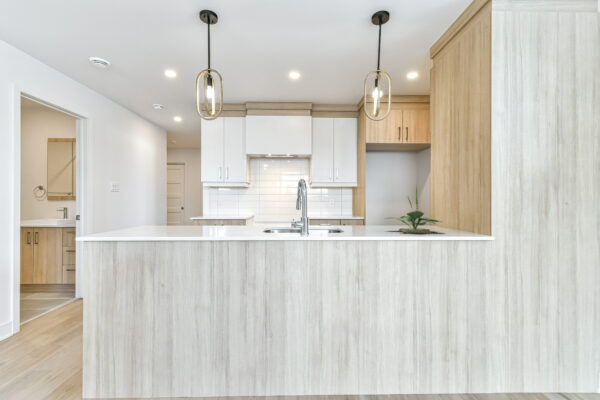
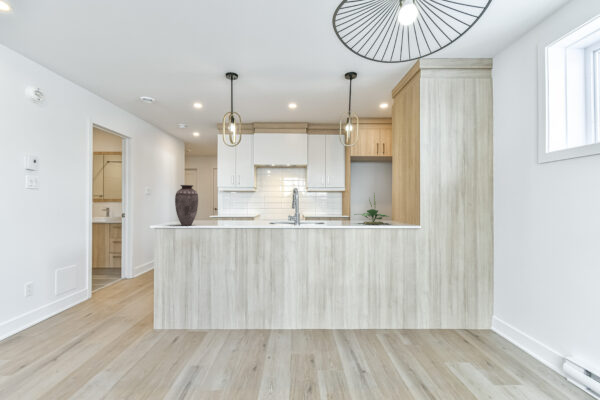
vase: none [118,174,155,236] -> present [175,185,198,225]

